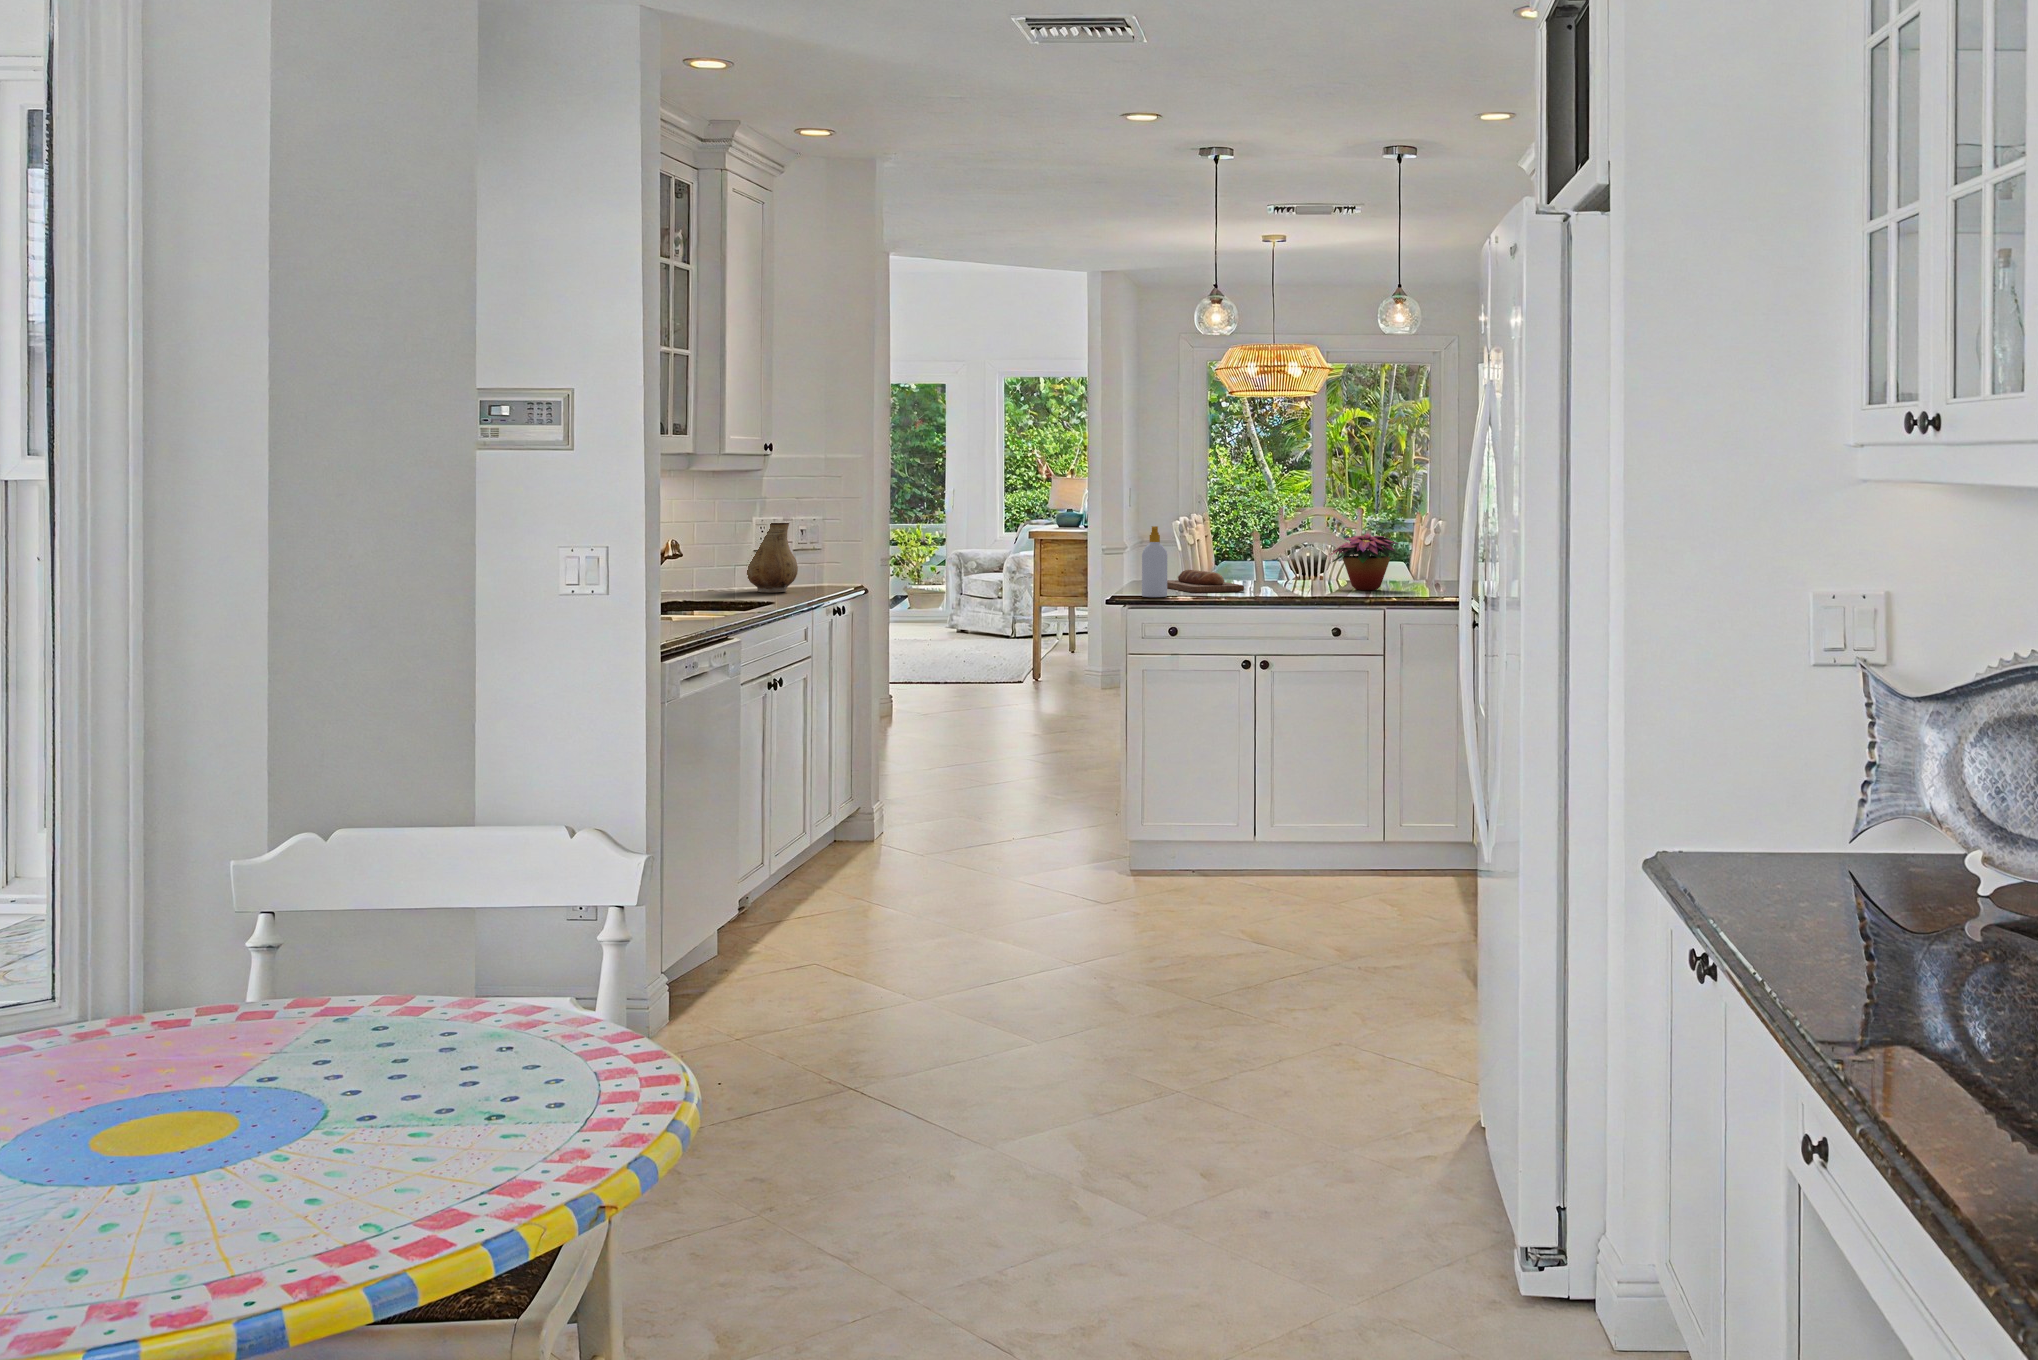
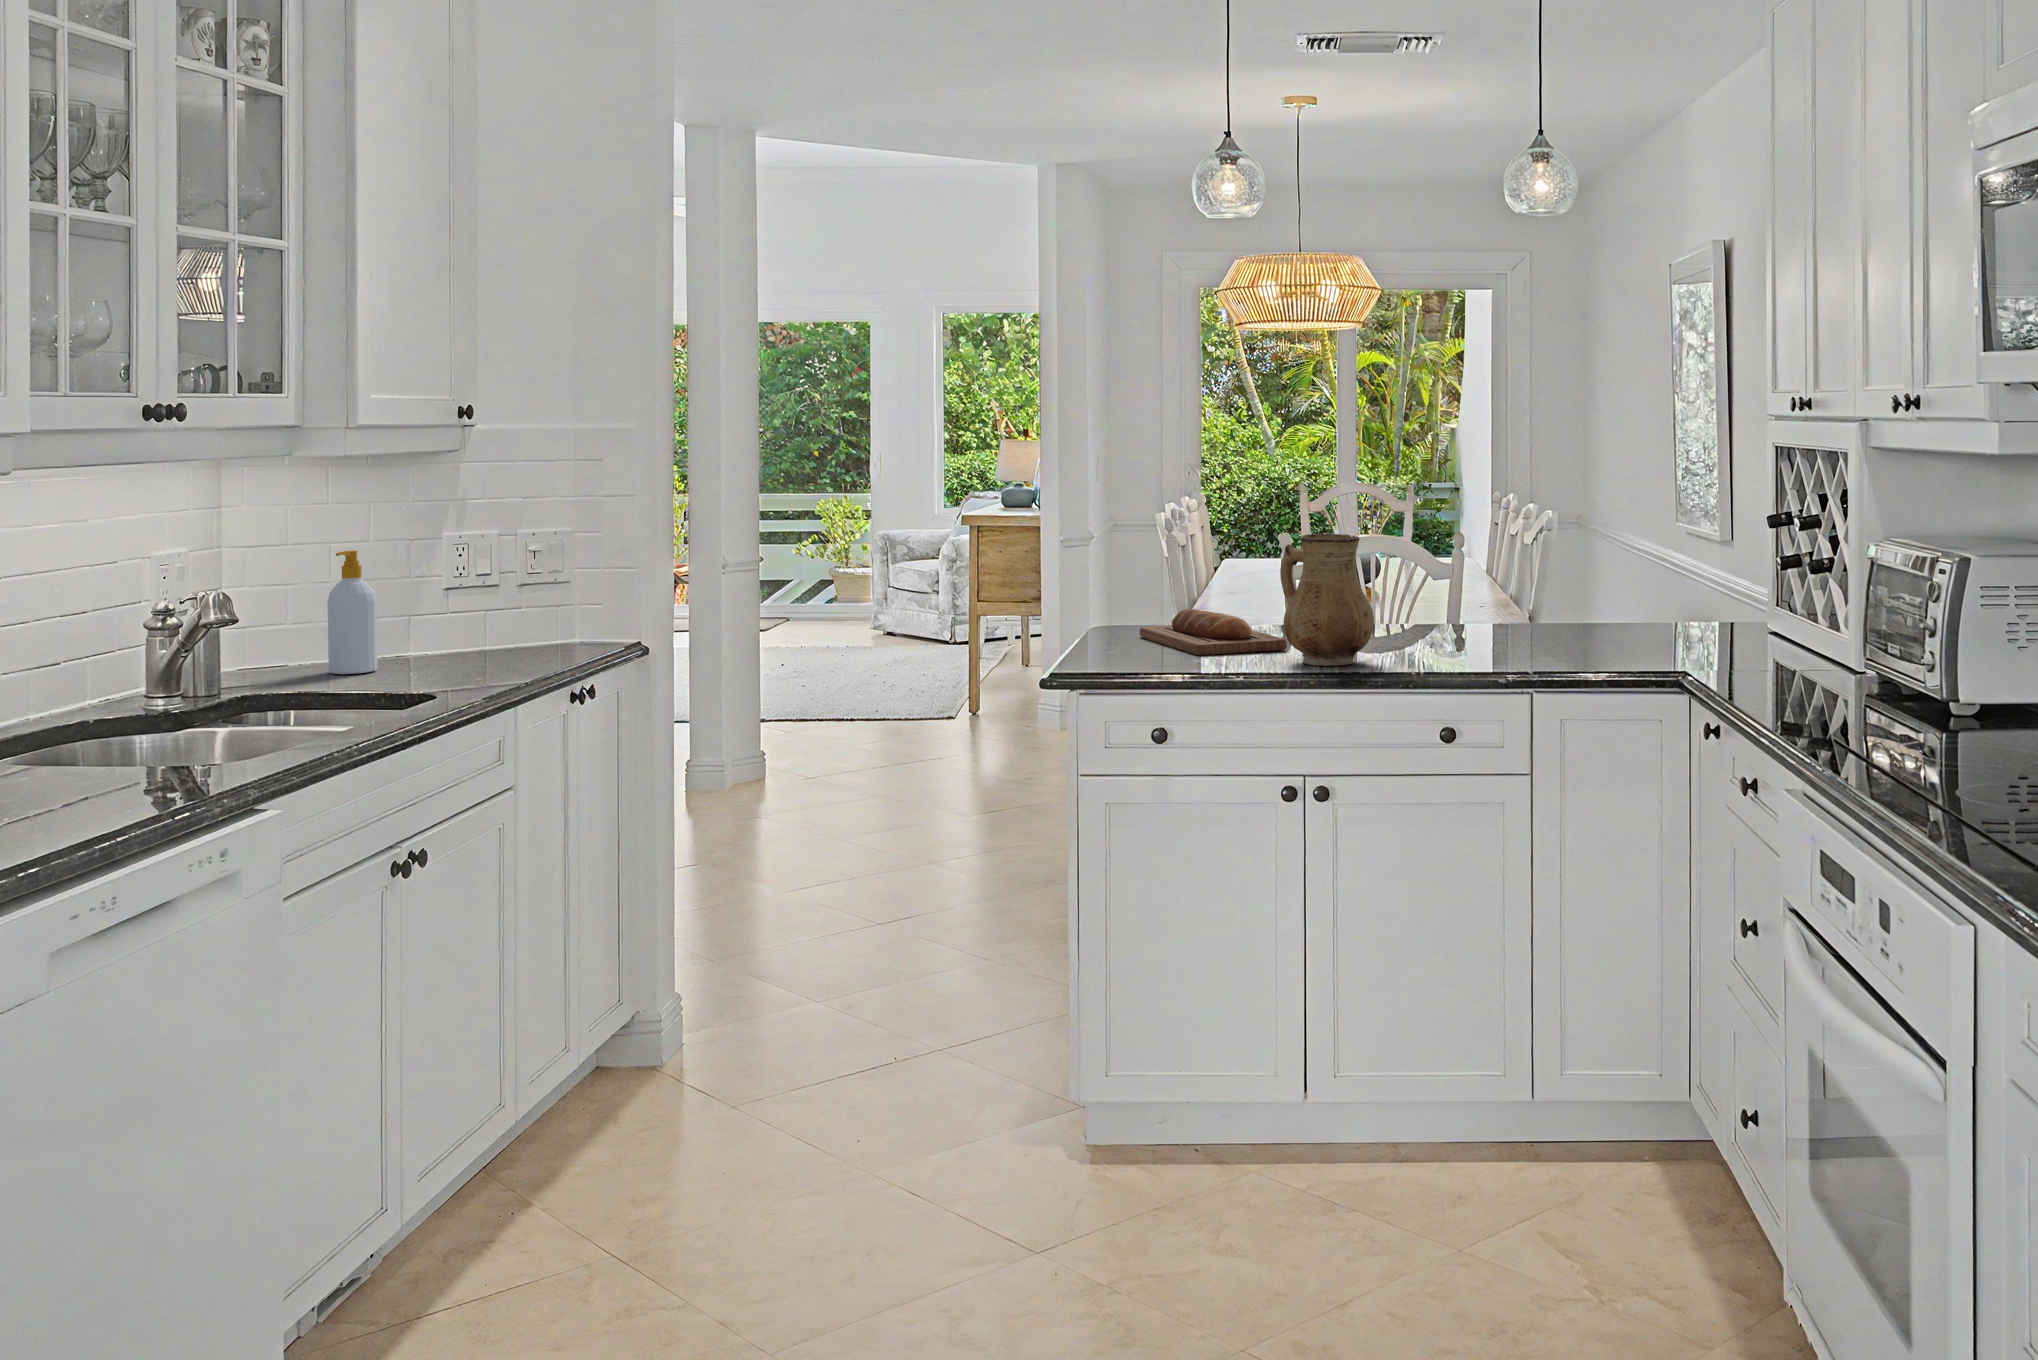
ceramic pitcher: present [747,523,798,592] -> present [1280,534,1374,666]
soap bottle: present [1142,526,1167,597] -> present [328,550,378,674]
flower arrangement: present [1330,534,1401,590] -> none [1414,542,1554,640]

